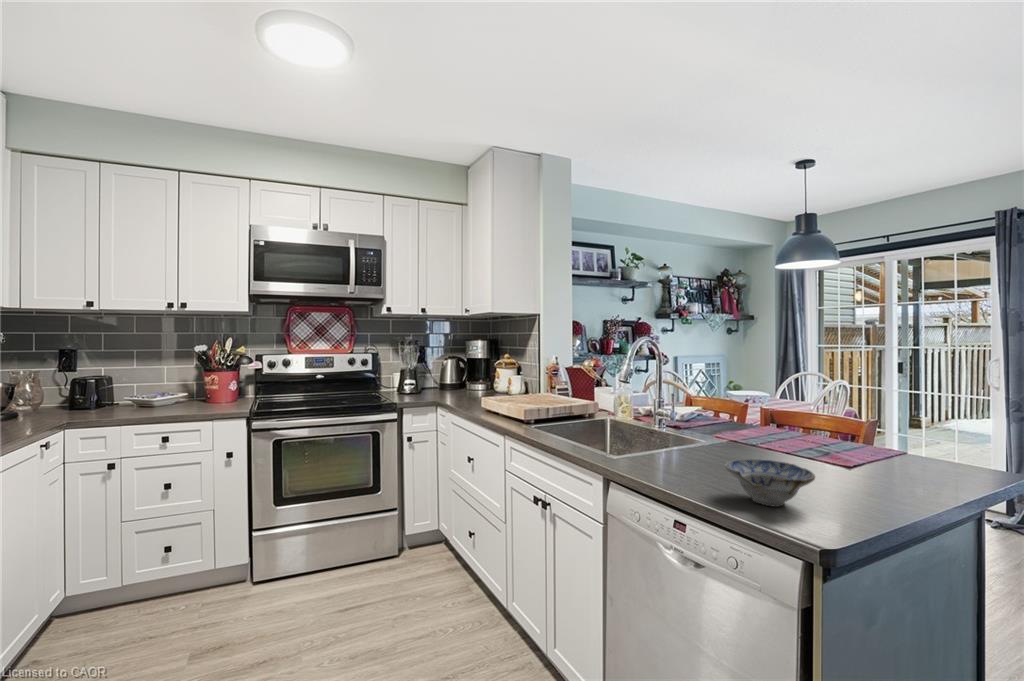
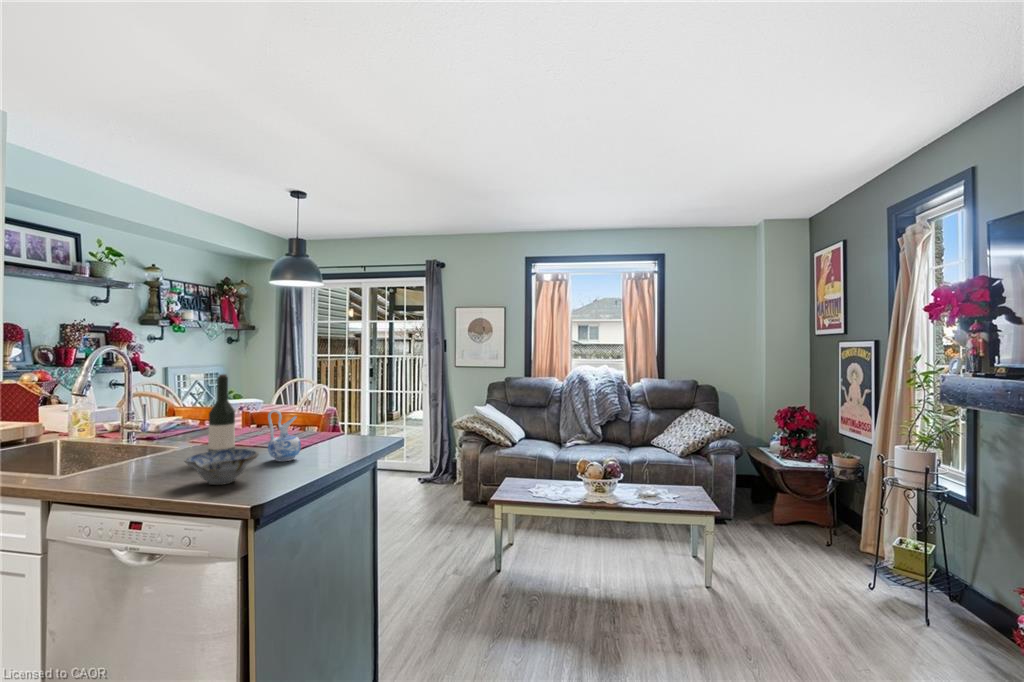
wine bottle: none [740,367,770,470] -> present [208,374,235,452]
ceramic pitcher: none [815,416,865,488] -> present [268,410,301,461]

